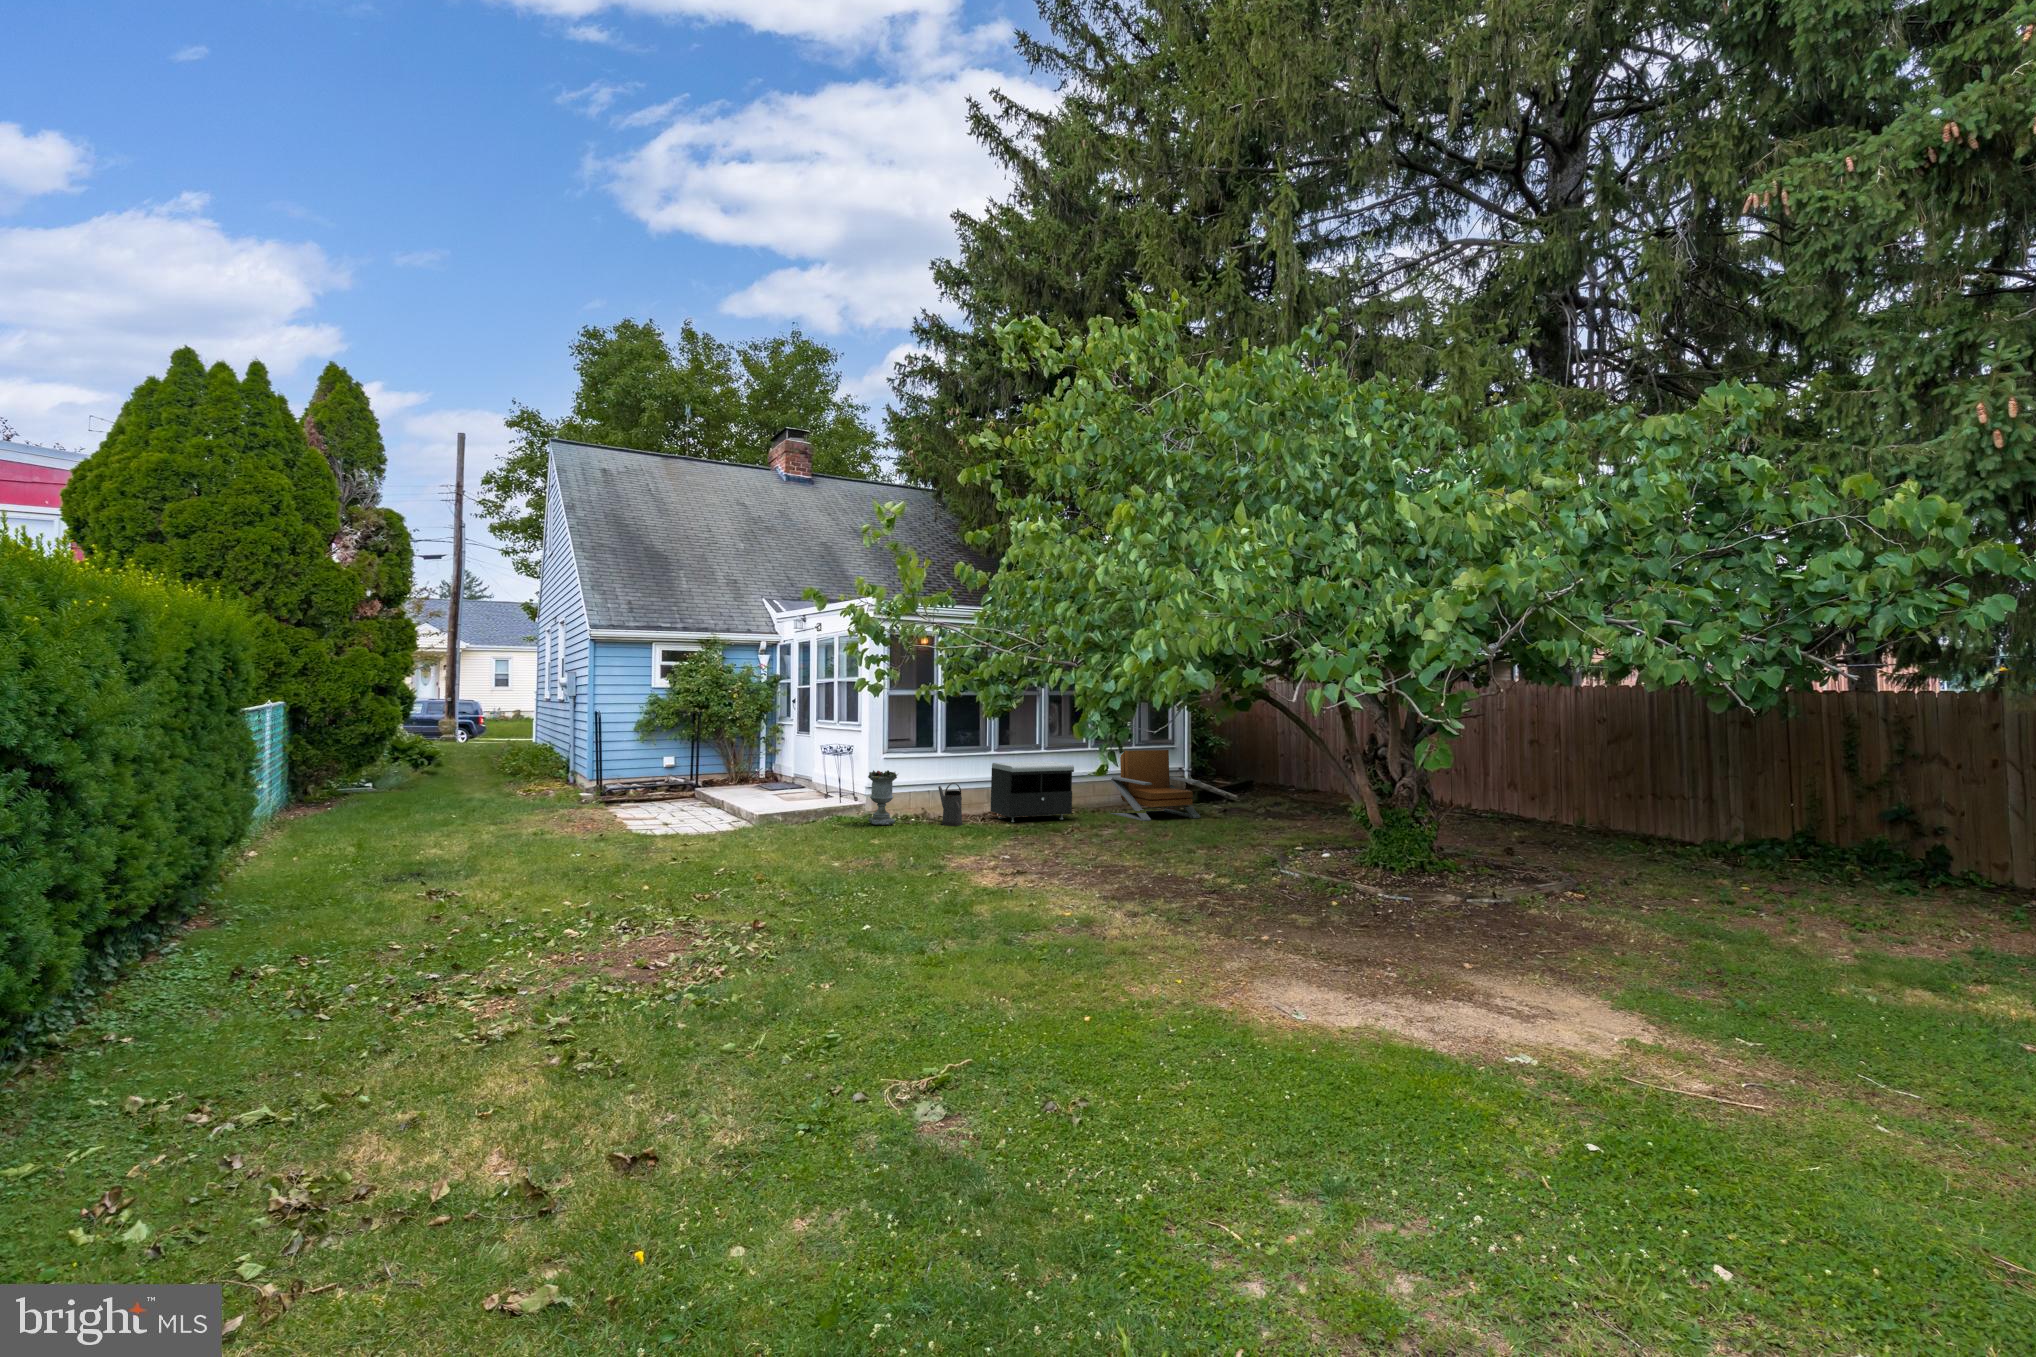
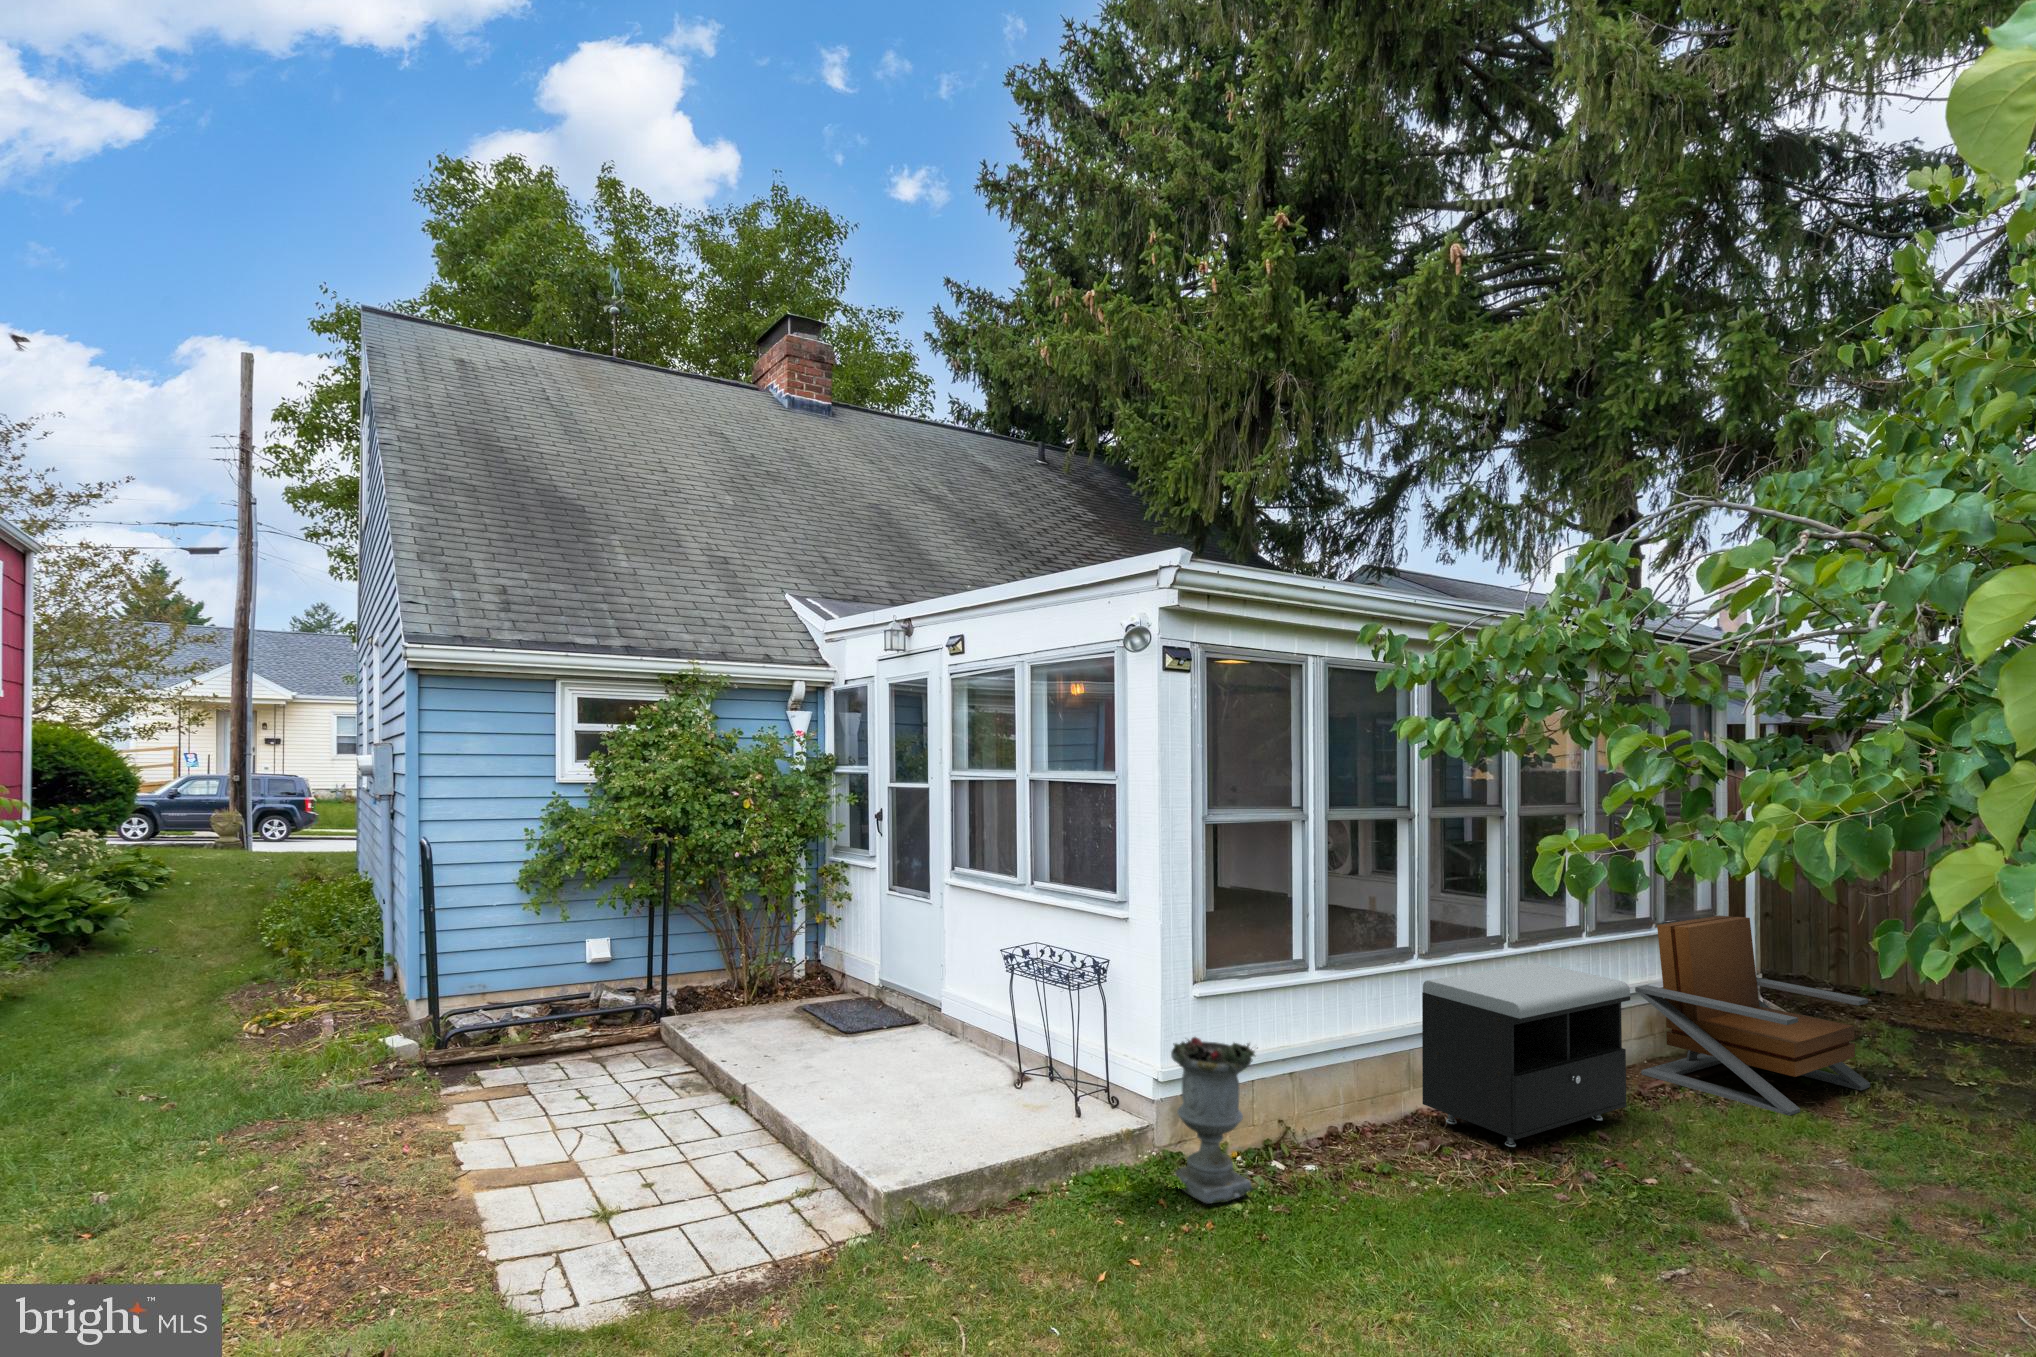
watering can: present [938,783,963,826] -> none [1316,1054,1427,1187]

